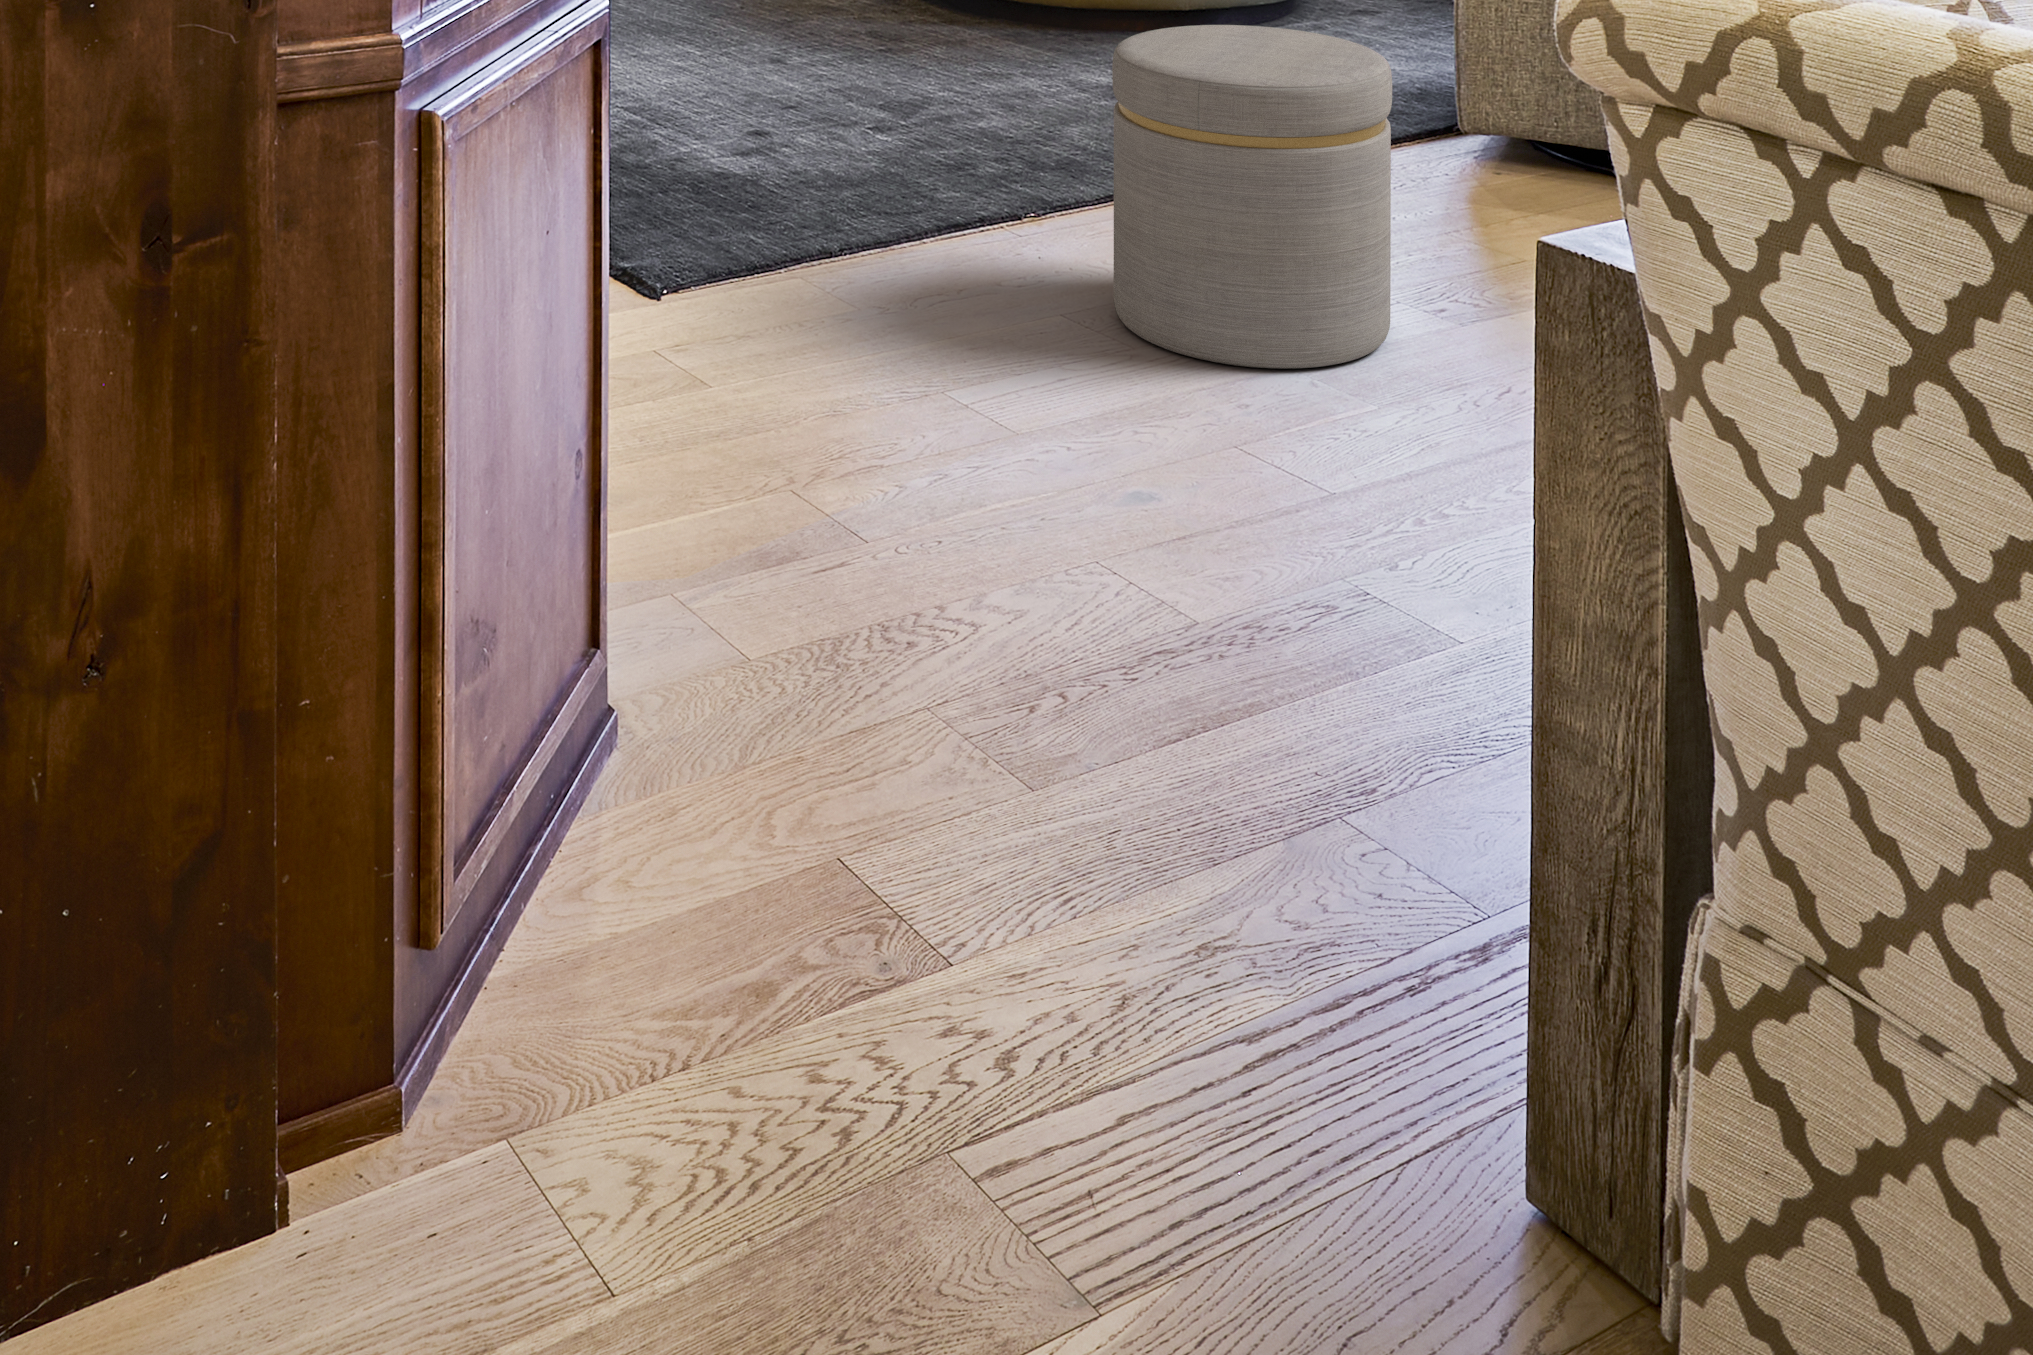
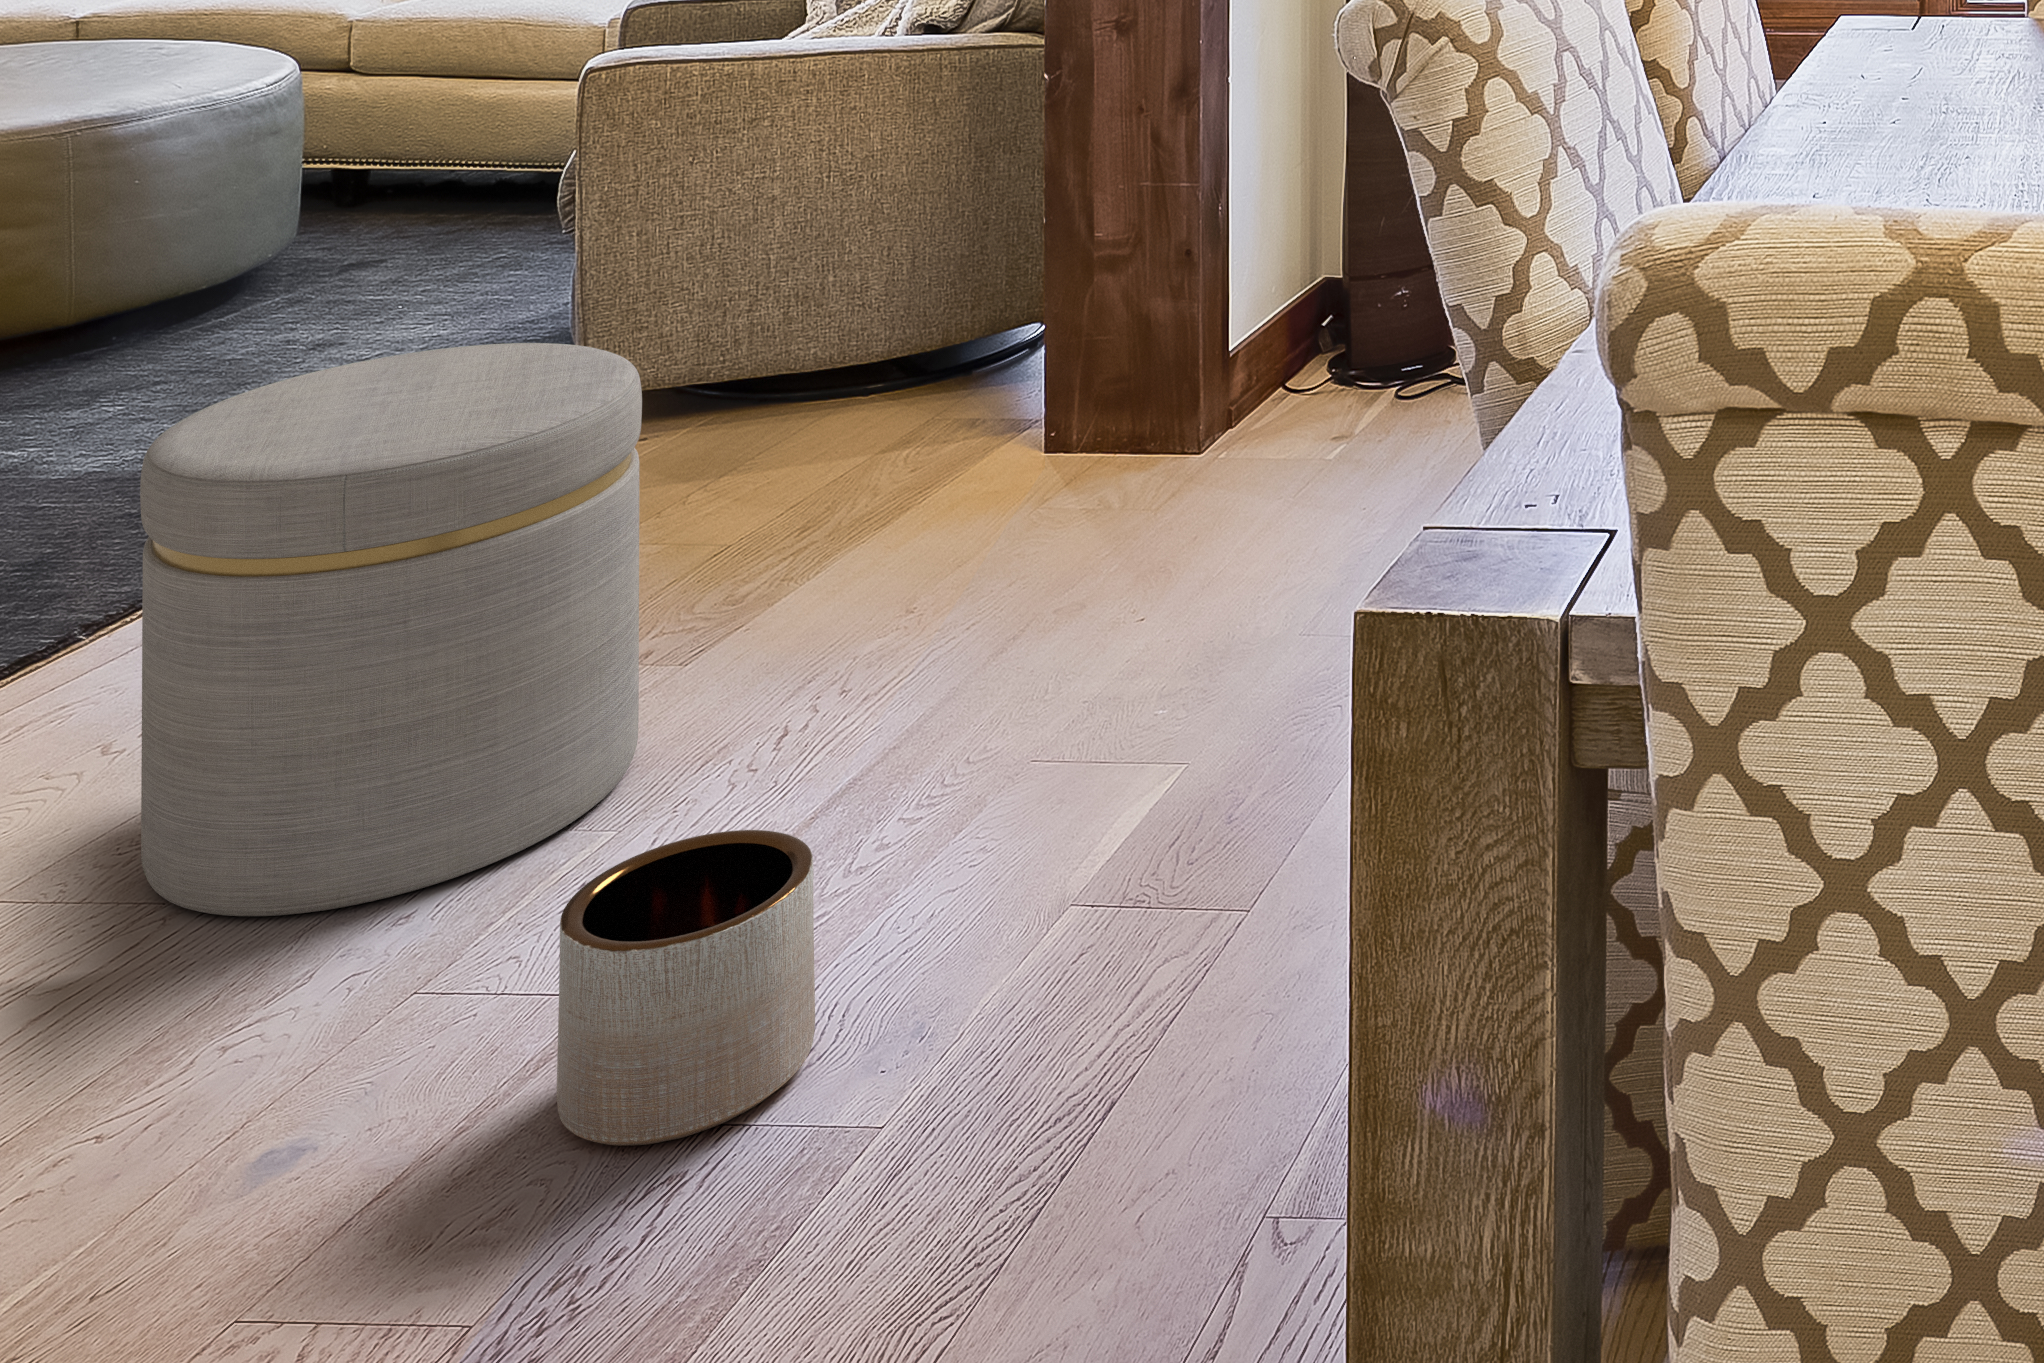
planter: none [1257,364,1412,551] -> present [557,830,815,1145]

